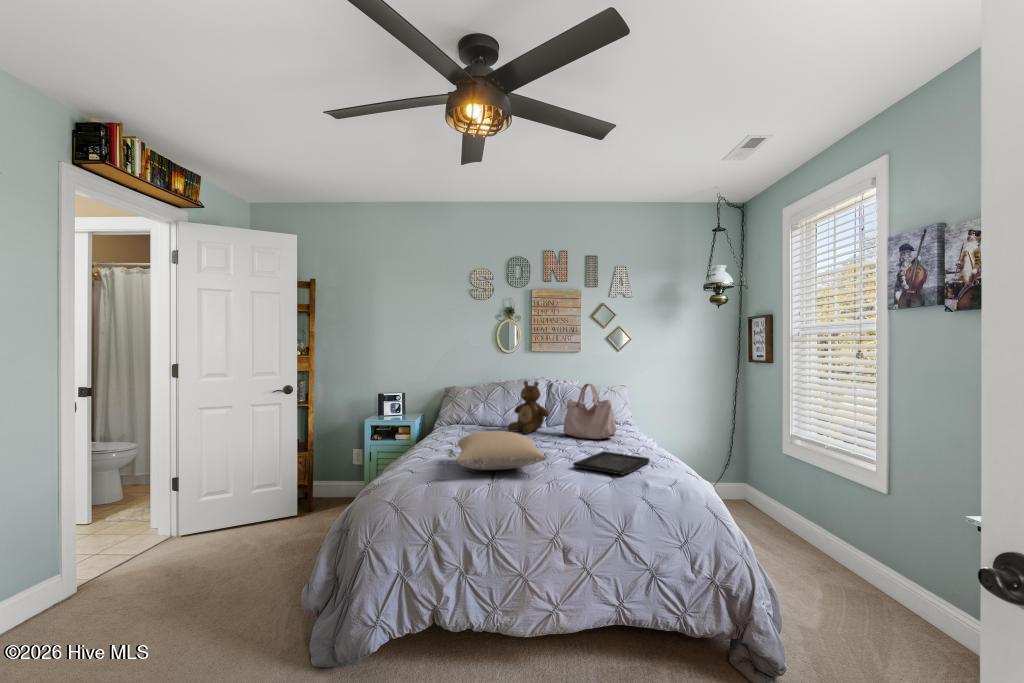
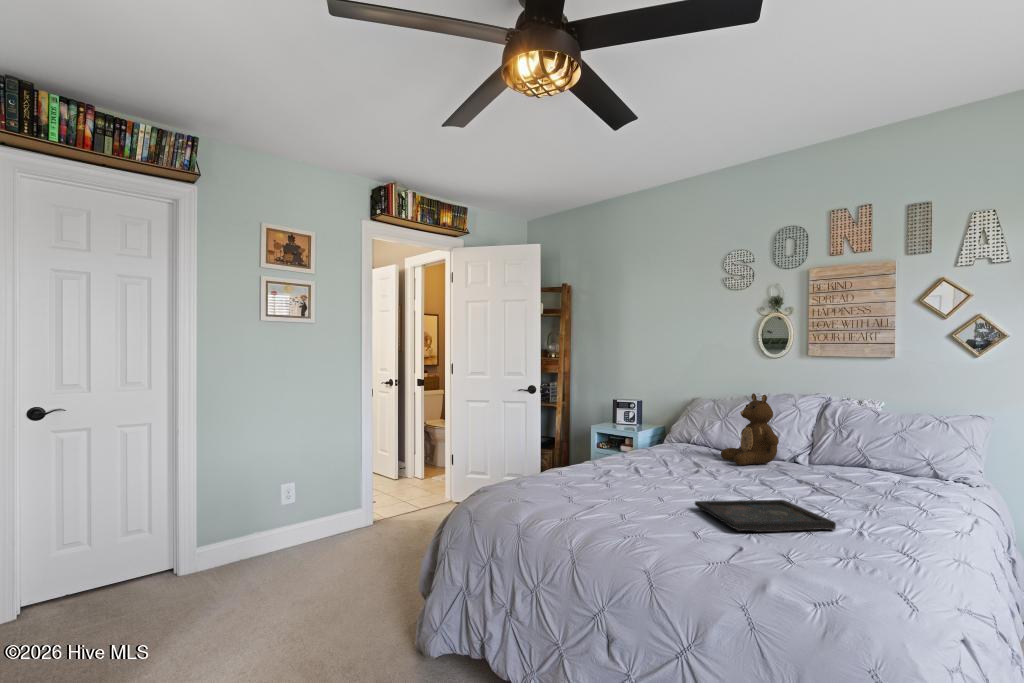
handbag: present [563,384,616,439] -> none [791,401,869,488]
pillow: present [456,431,547,470] -> none [539,443,679,491]

